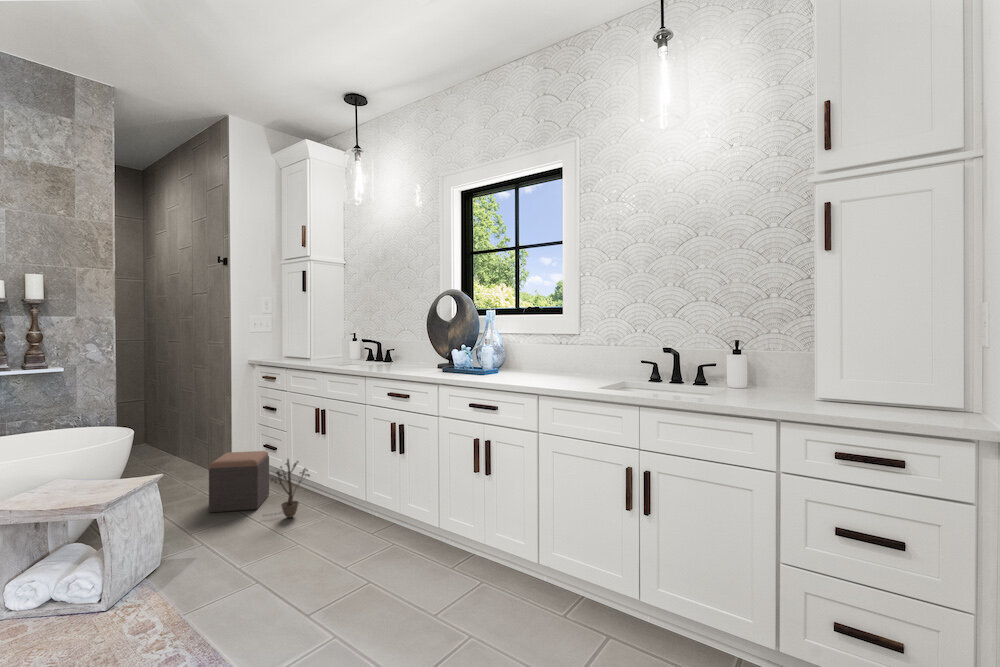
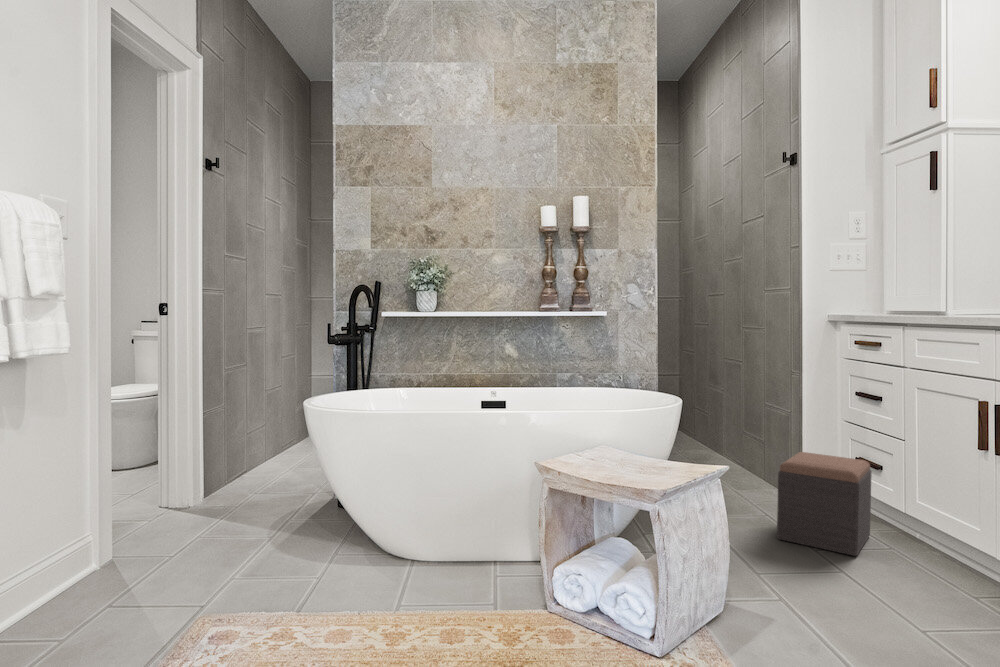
decorative plant: present [271,459,310,518] -> none [872,482,972,593]

